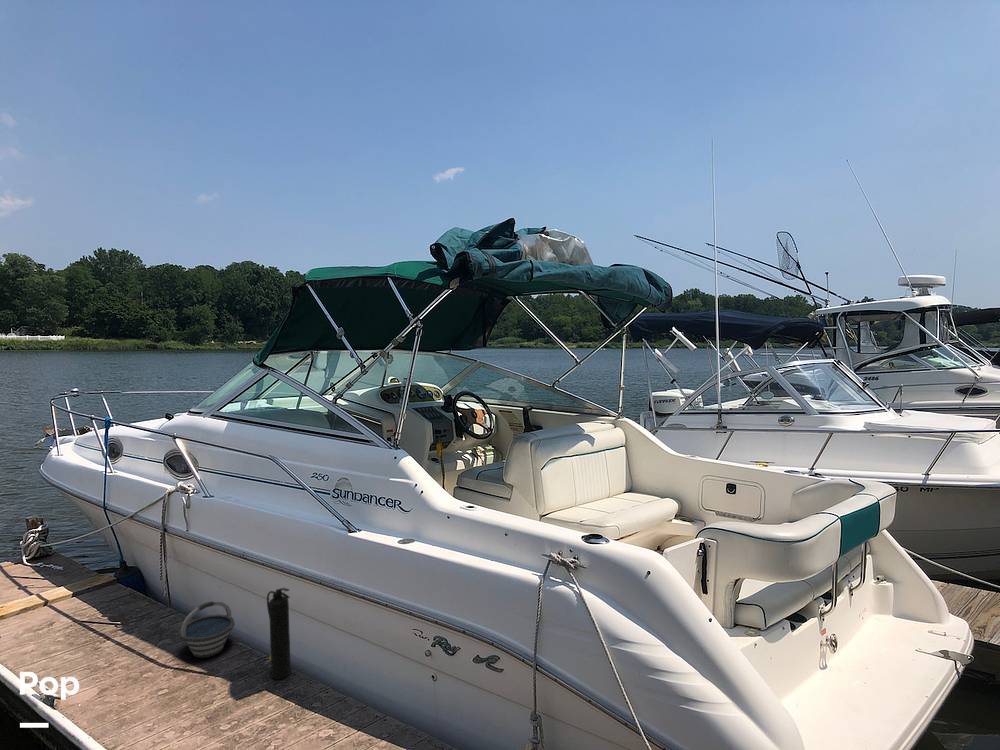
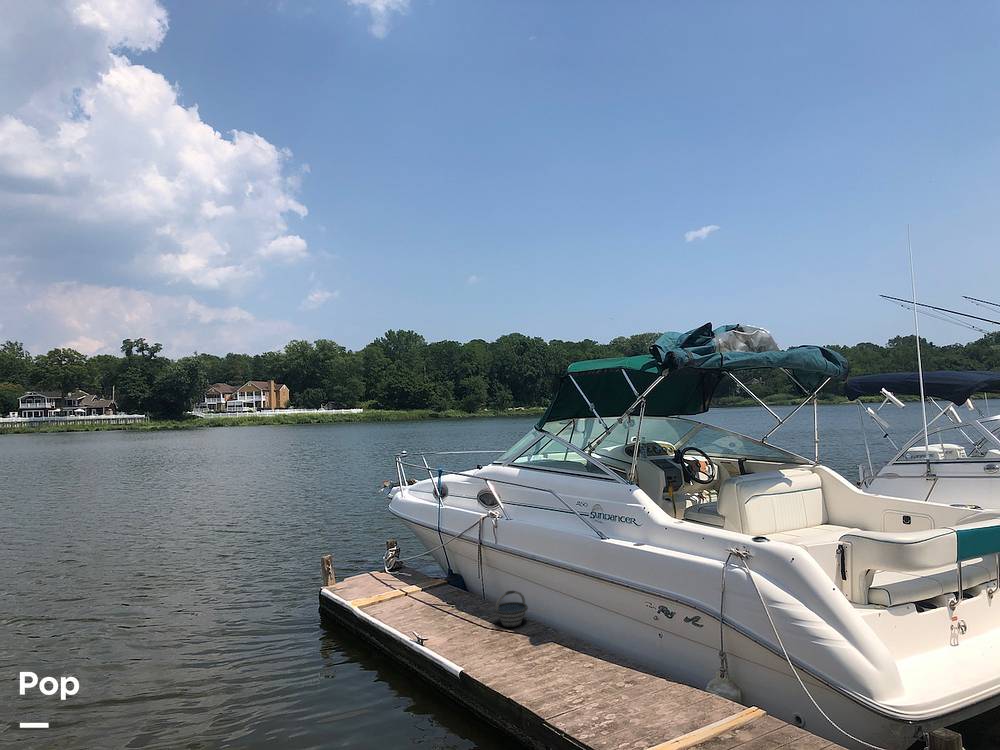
fire extinguisher: present [267,588,291,679] -> none [550,578,566,641]

